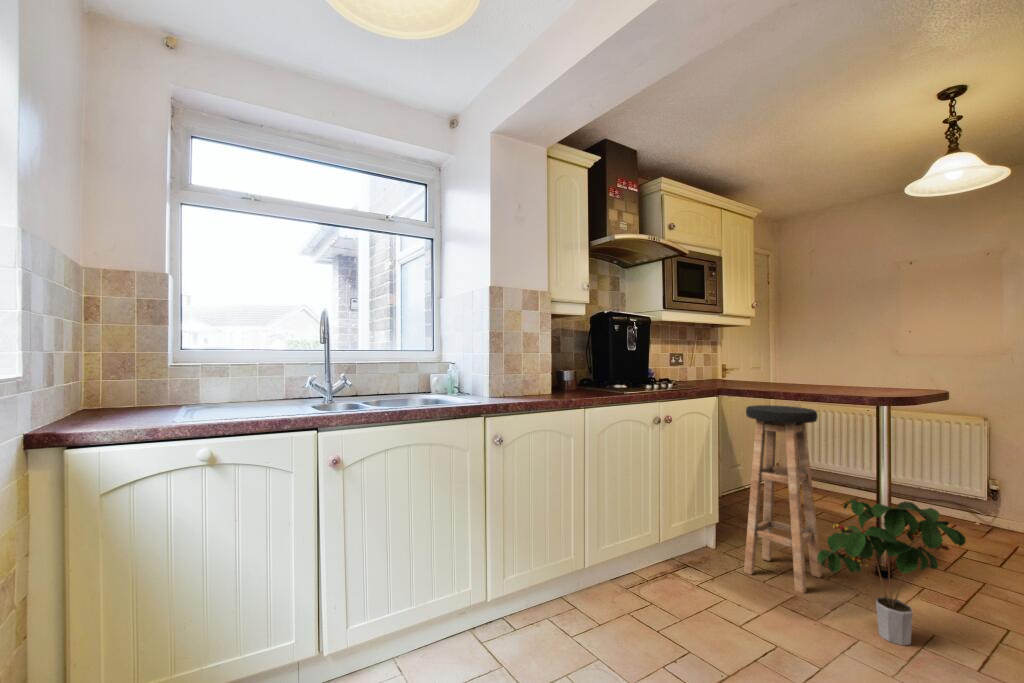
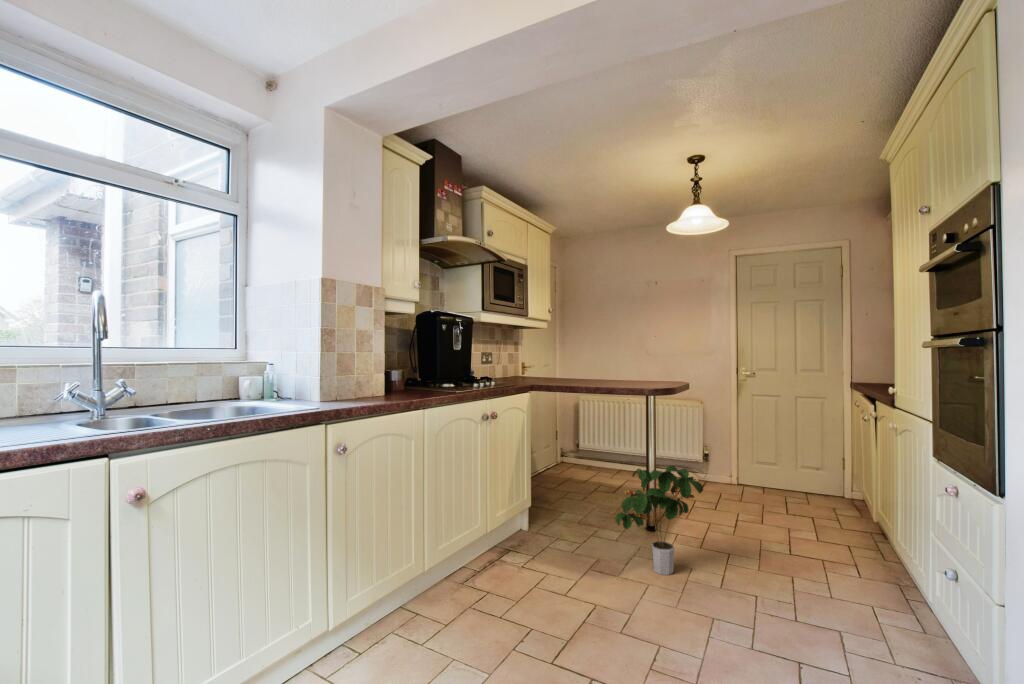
bar stool: present [744,405,822,594] -> none [555,398,610,553]

